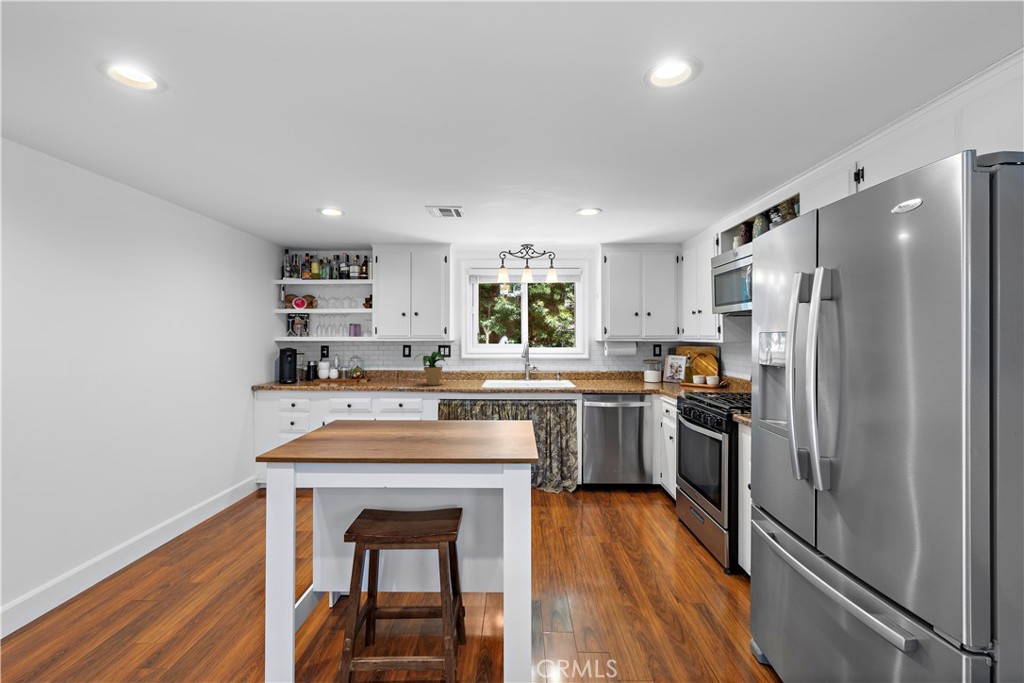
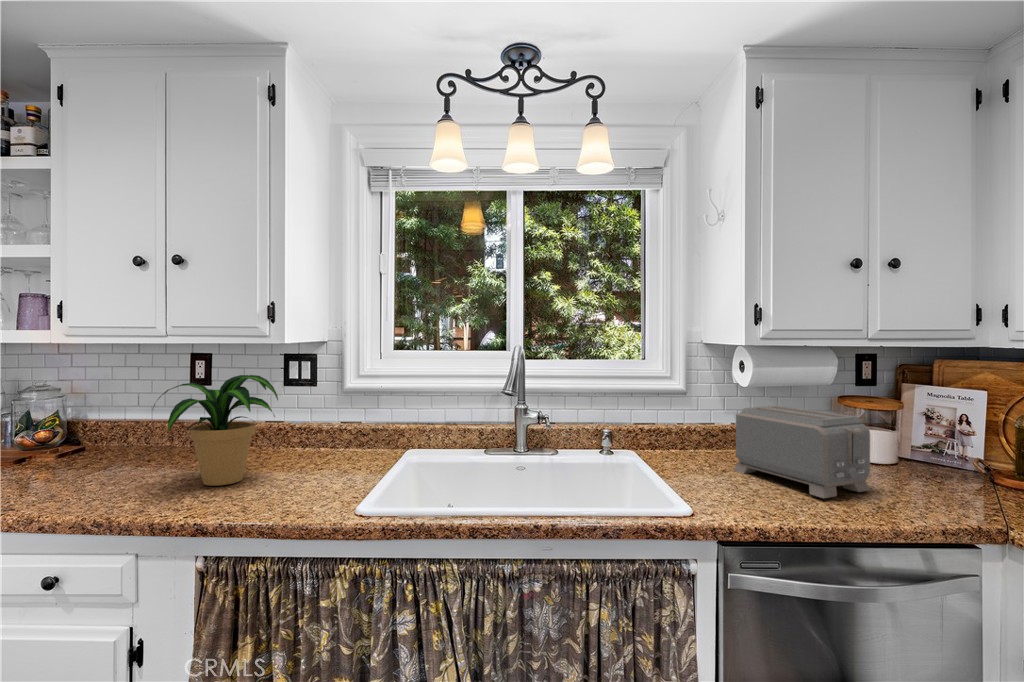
toaster: none [598,362,635,387] -> present [734,406,870,498]

